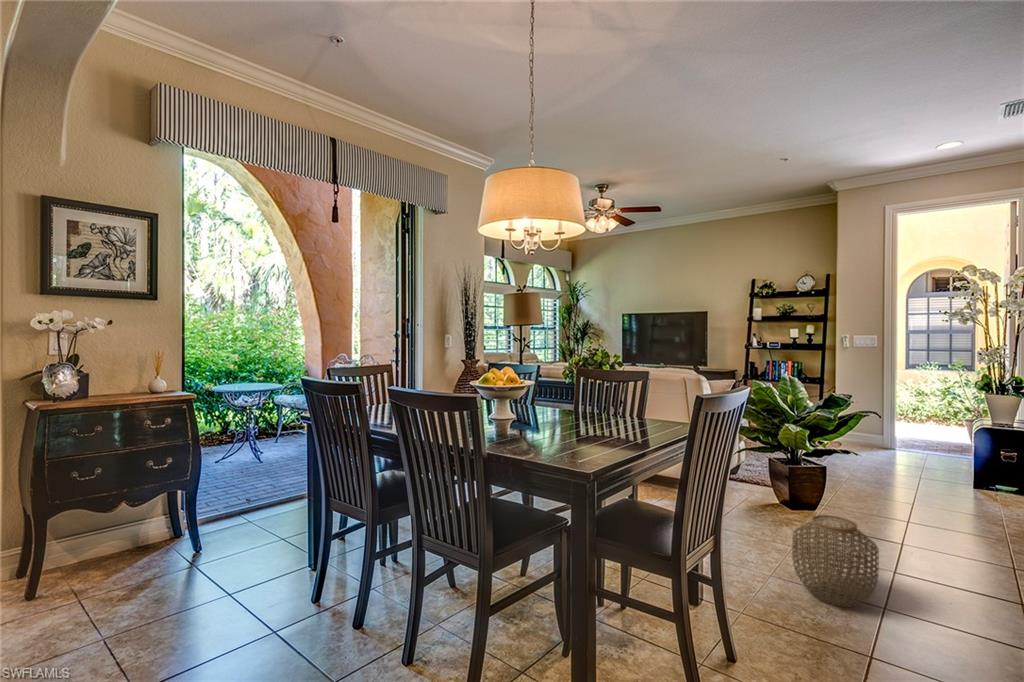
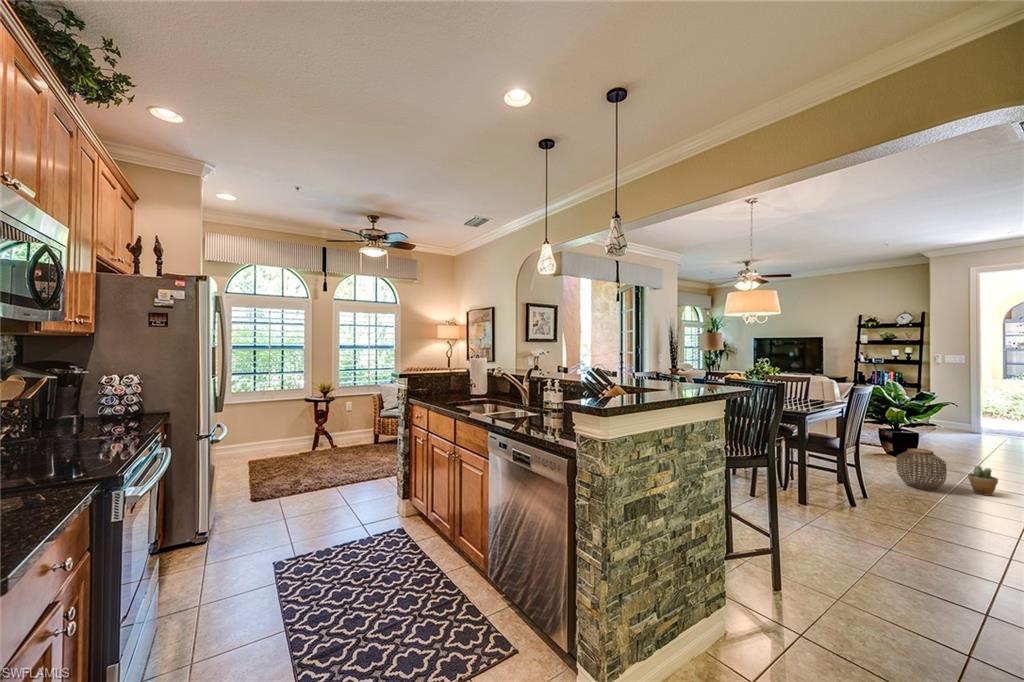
potted plant: none [912,547,965,611] -> present [968,466,998,496]

